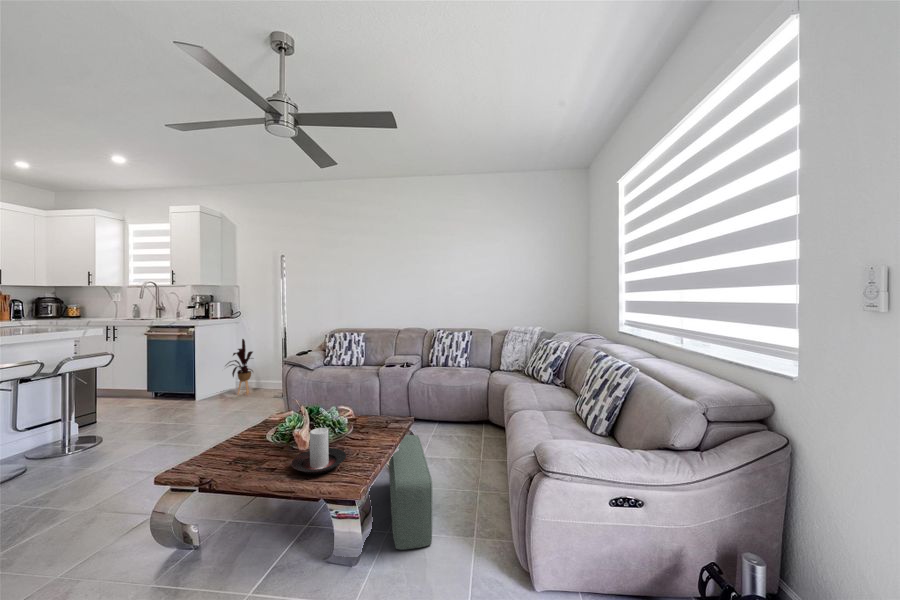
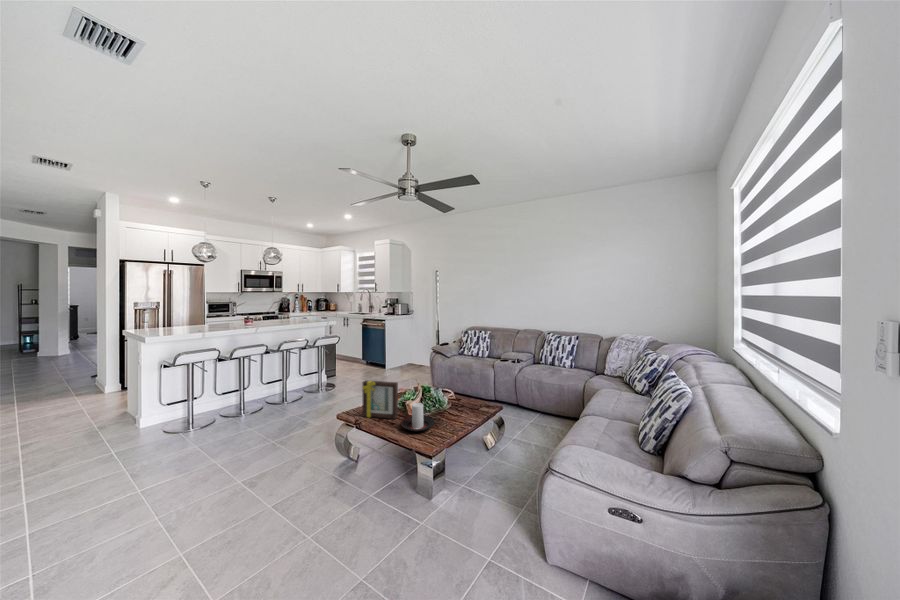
house plant: present [226,339,253,395] -> none [400,330,420,370]
picture frame: none [208,402,276,469] -> present [362,381,398,419]
pouf: present [389,435,433,550] -> none [461,417,500,499]

